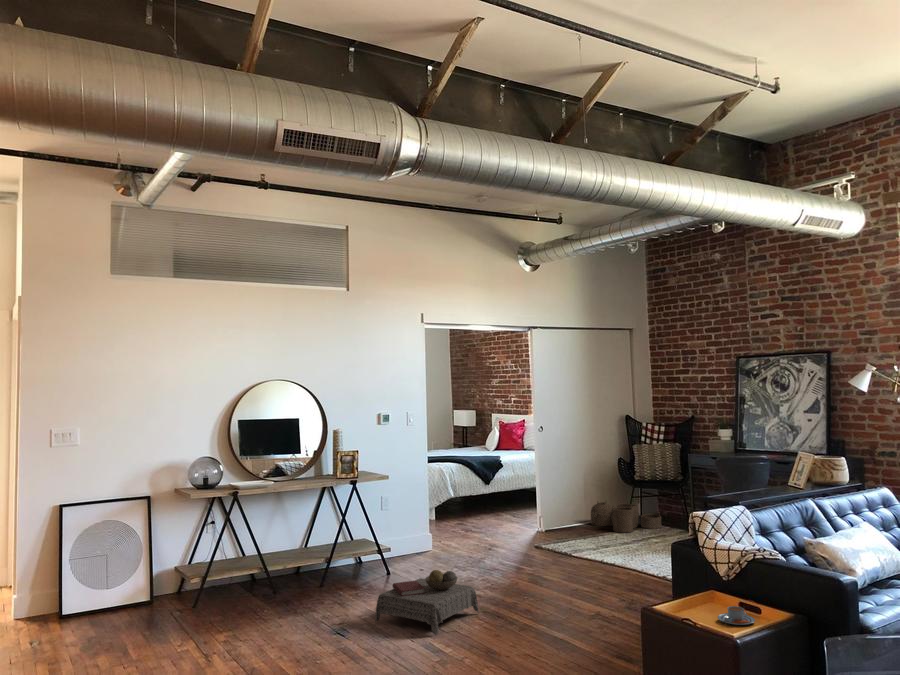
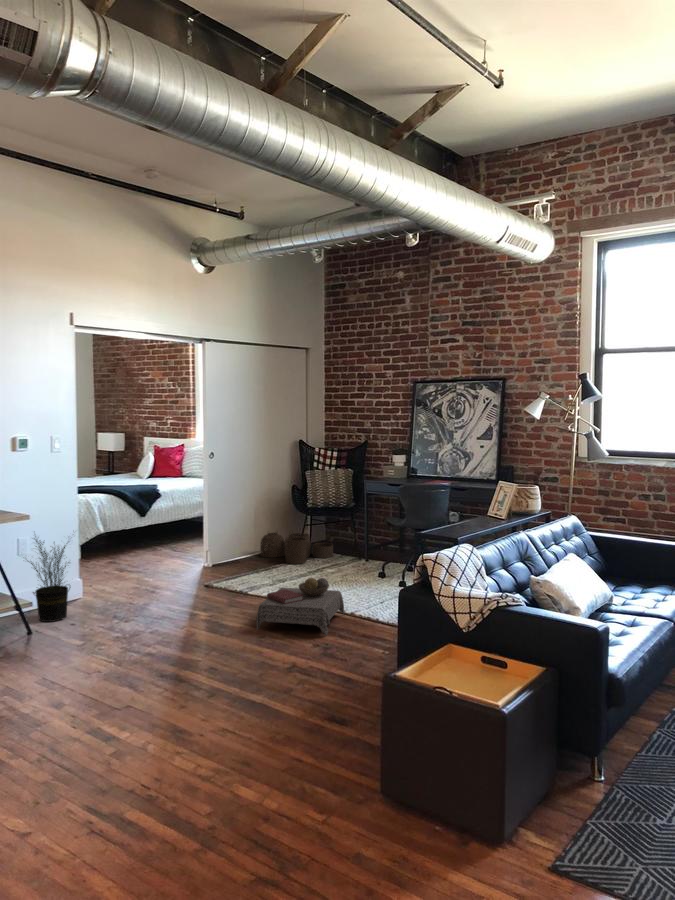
potted plant: none [379,489,426,566] -> present [28,536,71,622]
ottoman: present [375,570,479,635] -> present [256,578,345,635]
teacup: present [718,606,755,625] -> none [464,662,504,684]

